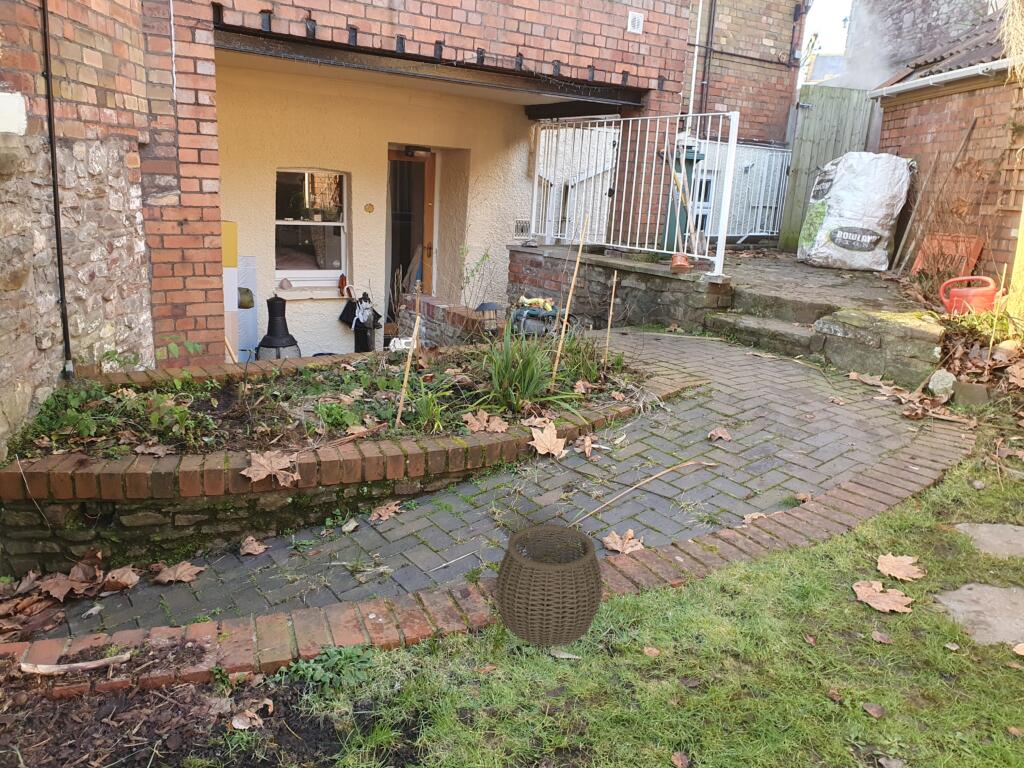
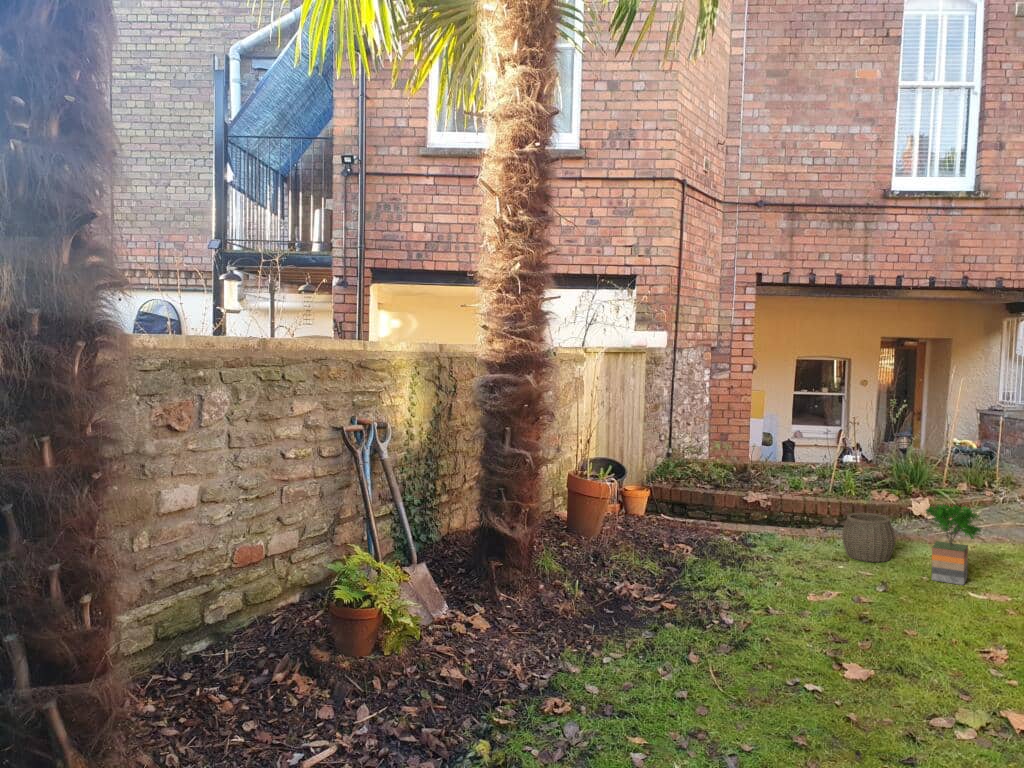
potted tree: none [685,513,810,685] -> present [926,504,981,585]

